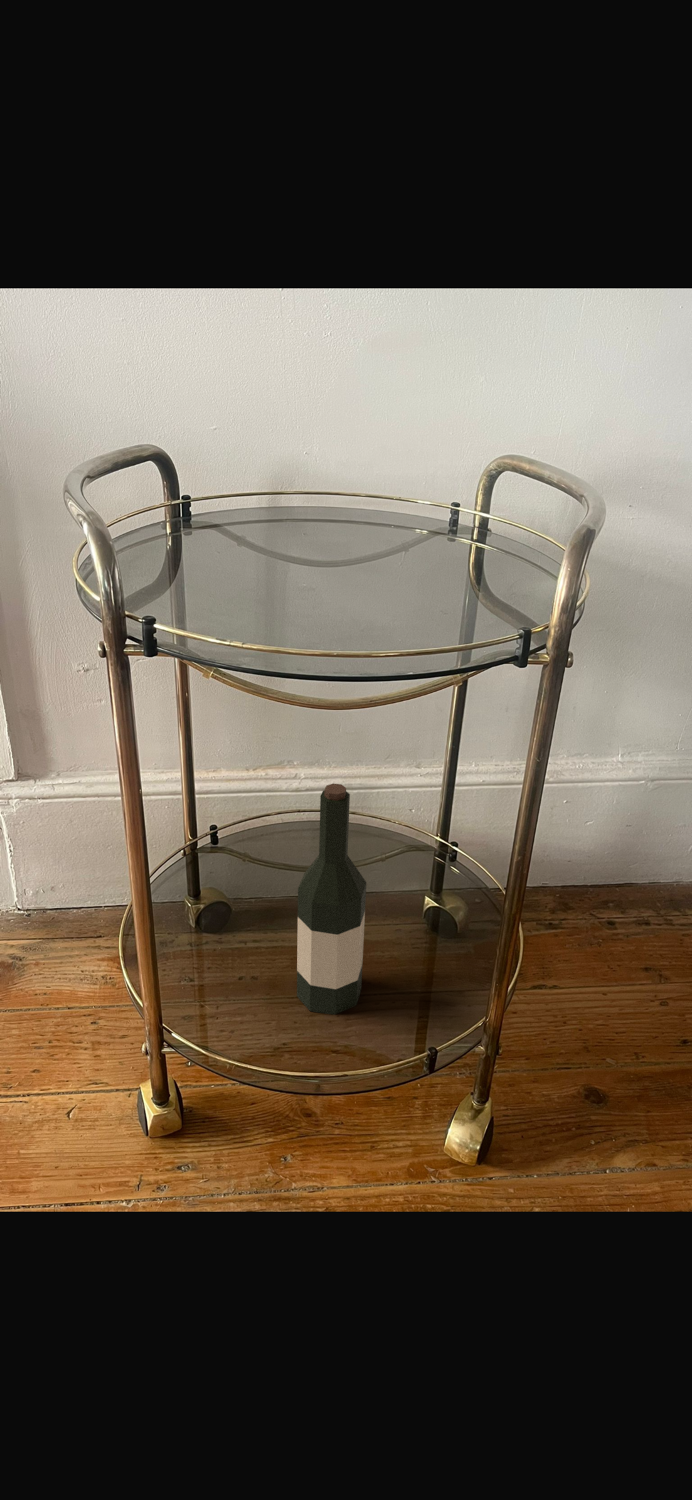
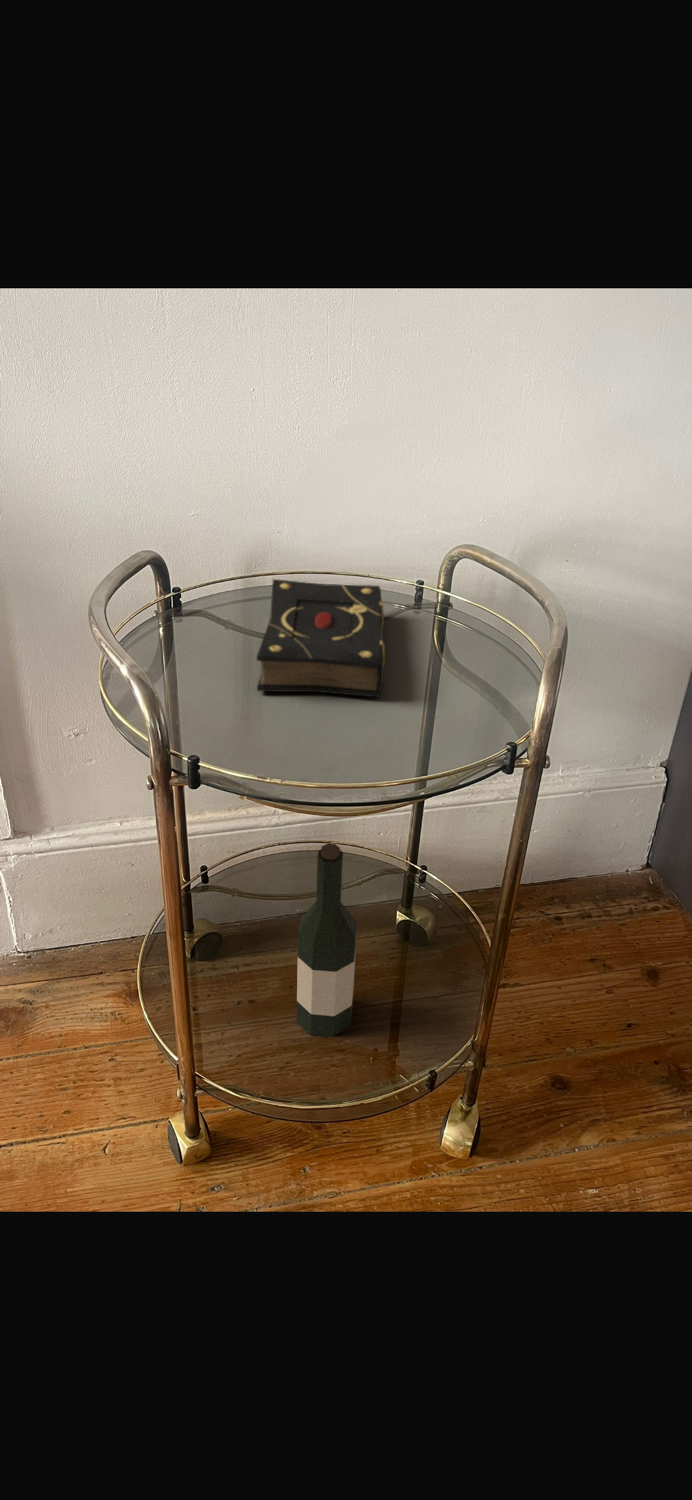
book: none [252,496,412,601] -> present [257,579,385,697]

